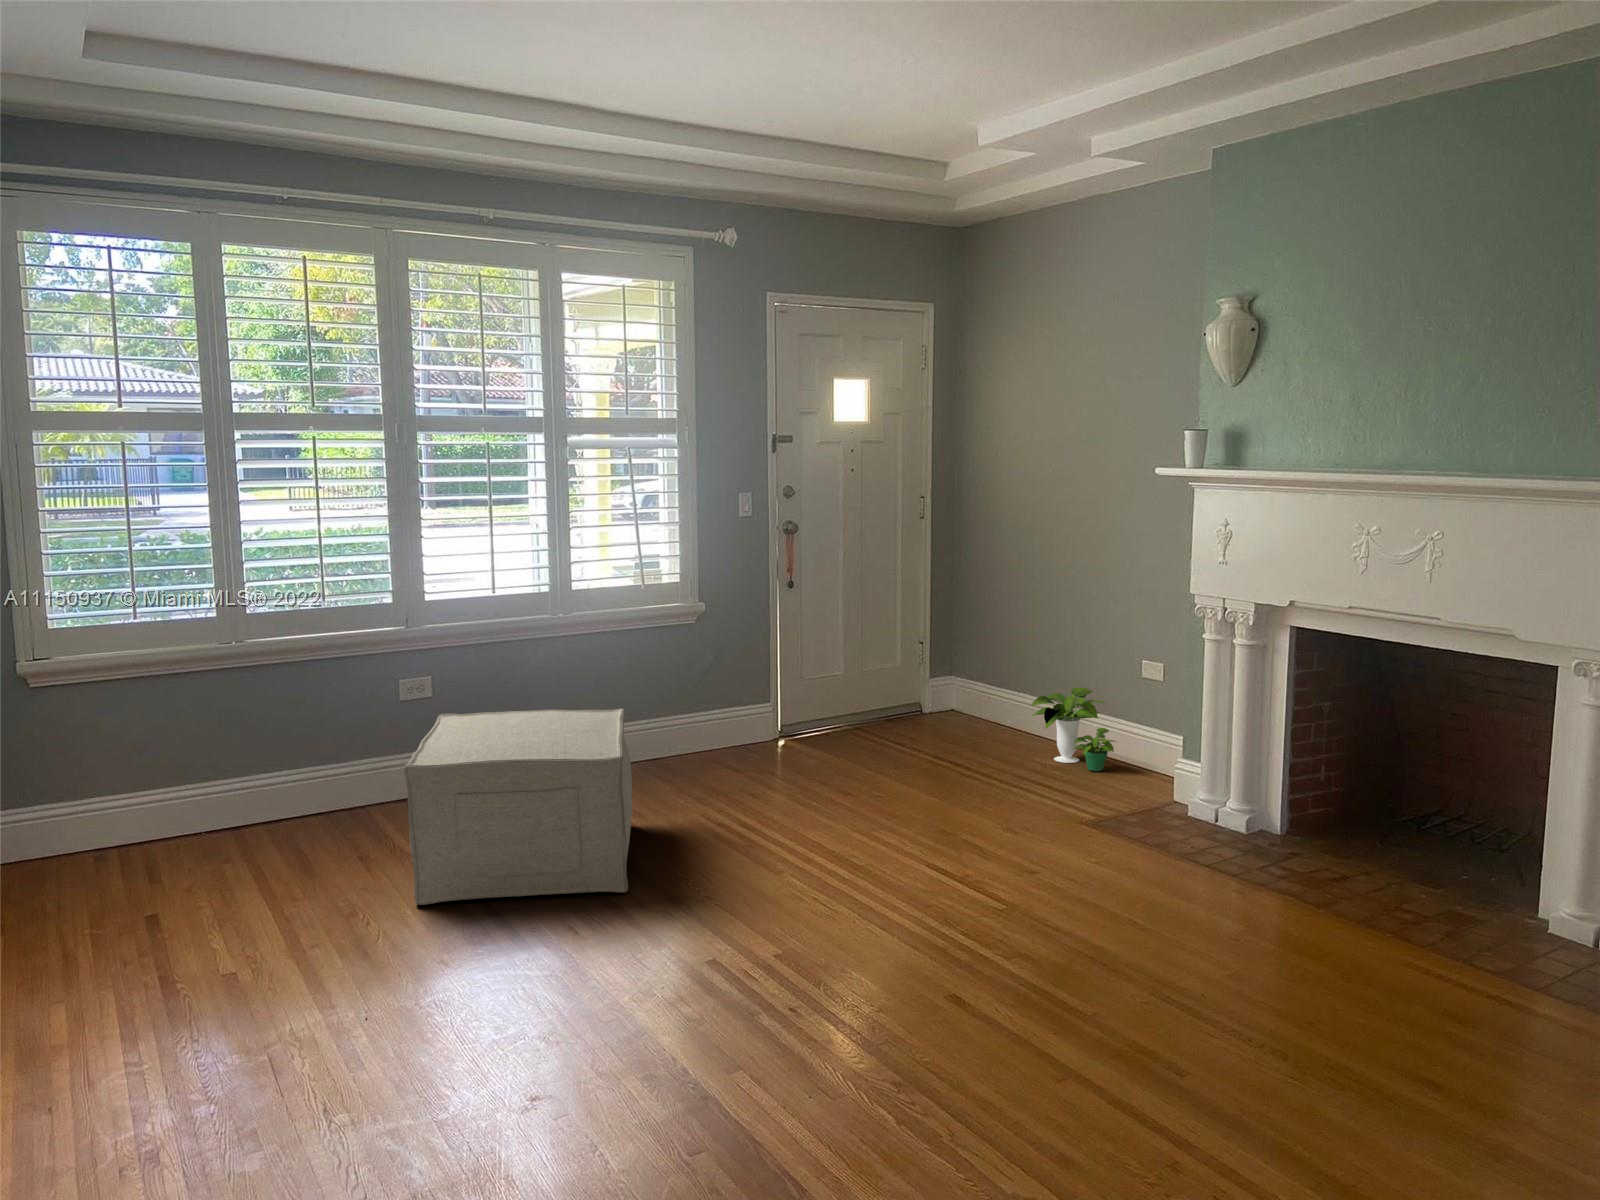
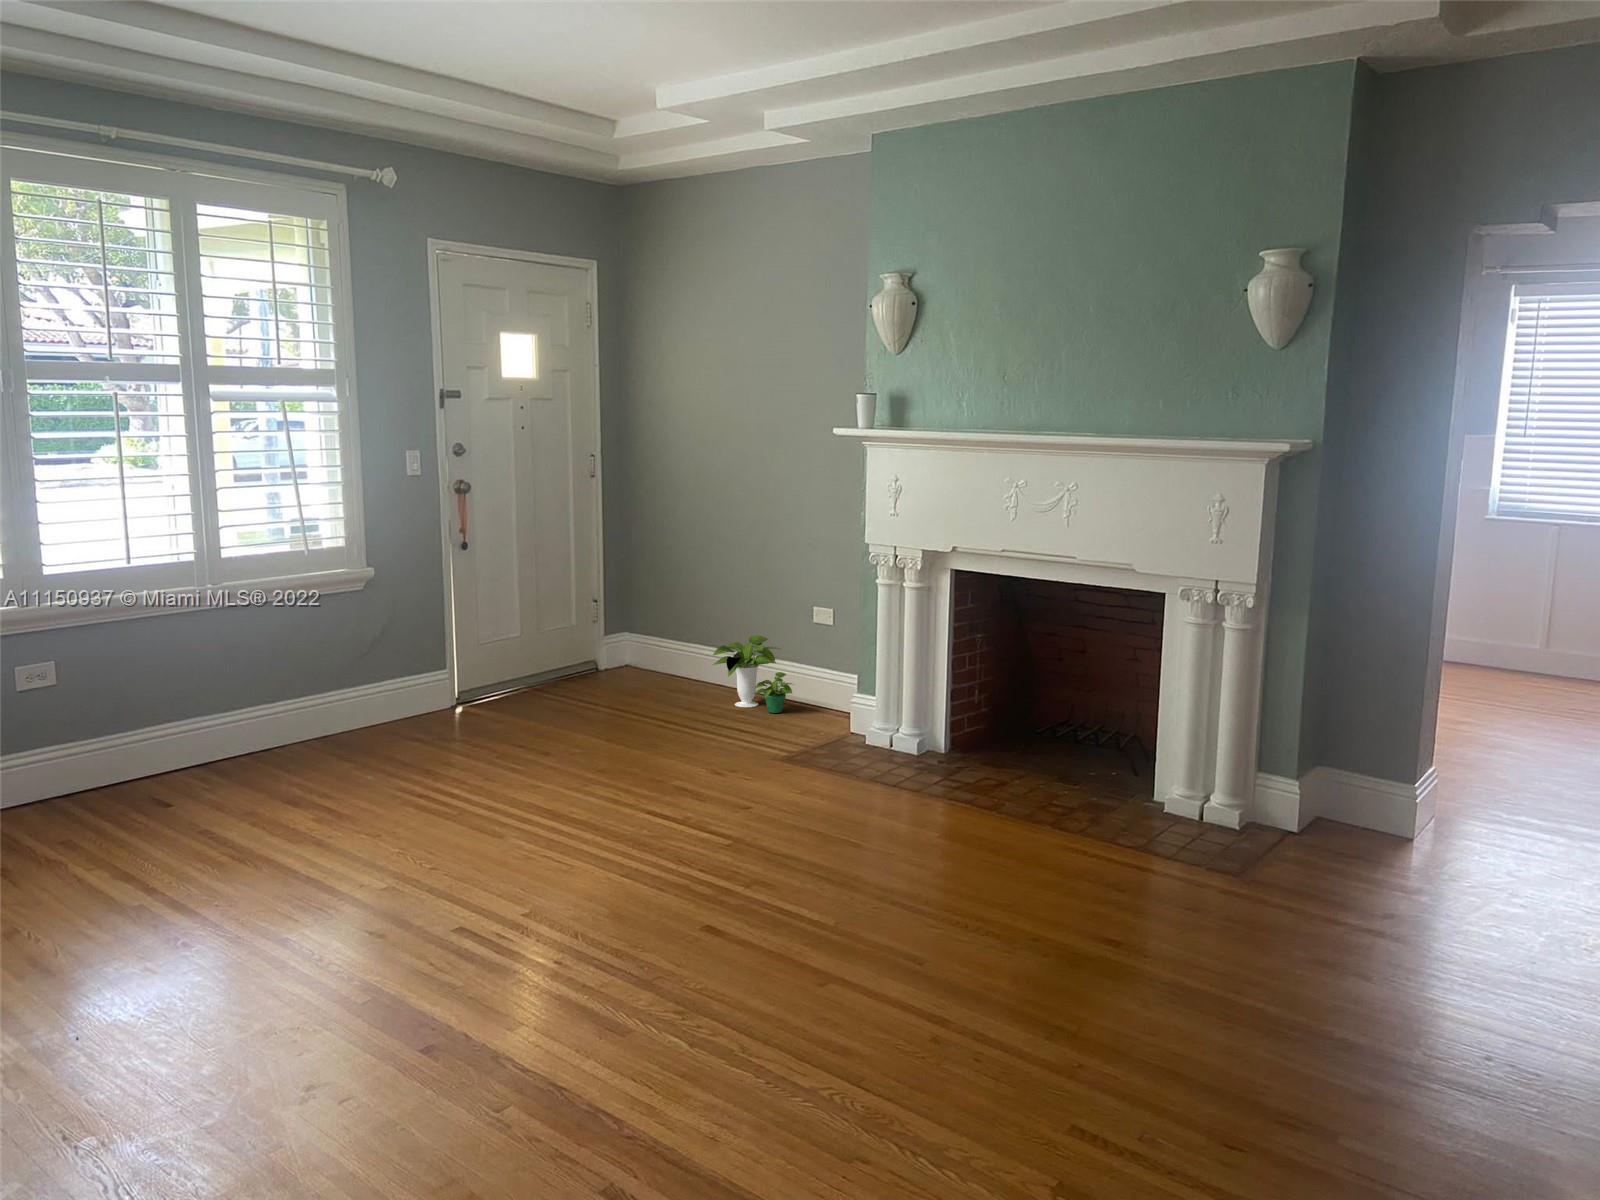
ottoman: present [404,709,632,905] -> none [65,682,340,915]

